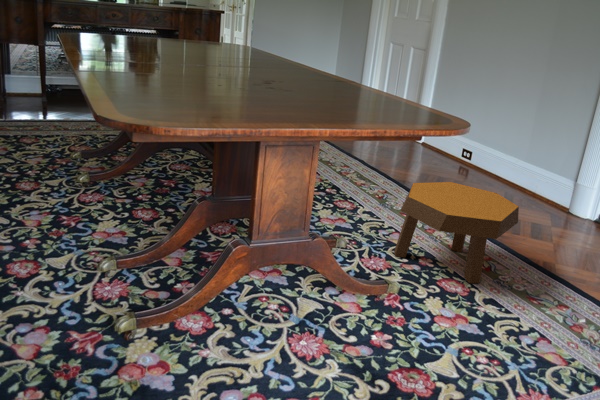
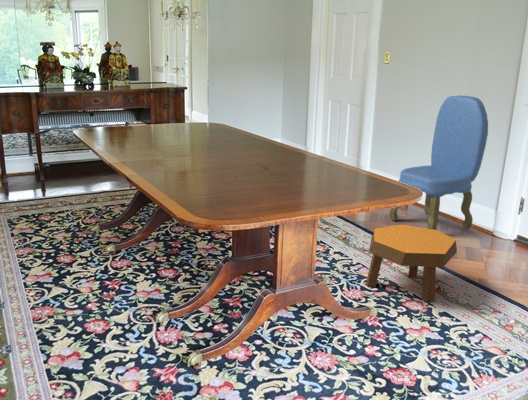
dining chair: none [442,33,580,206] -> present [389,96,488,230]

